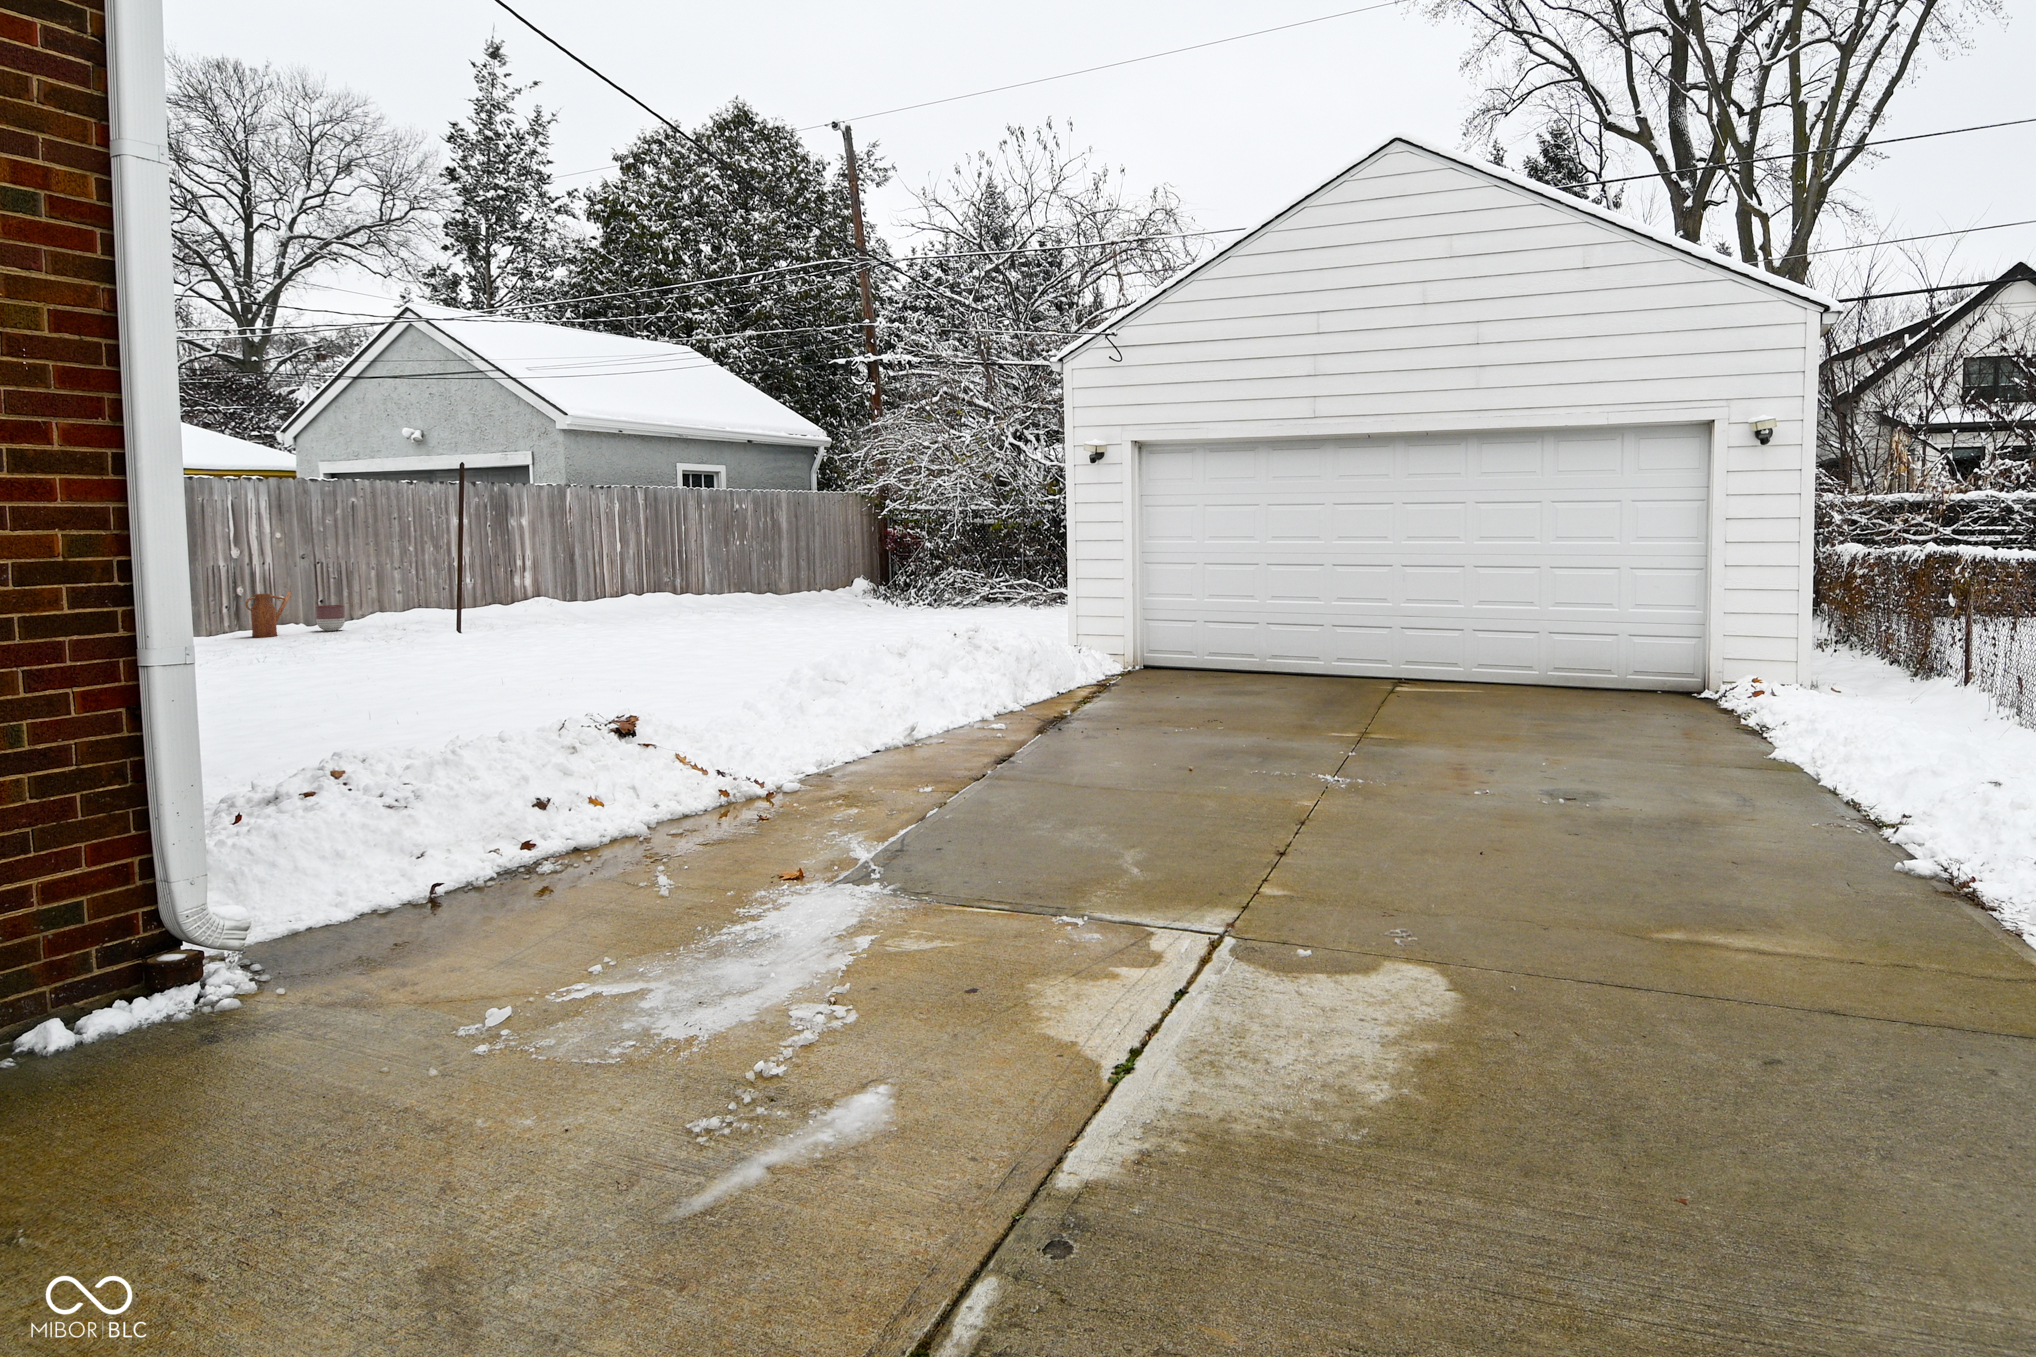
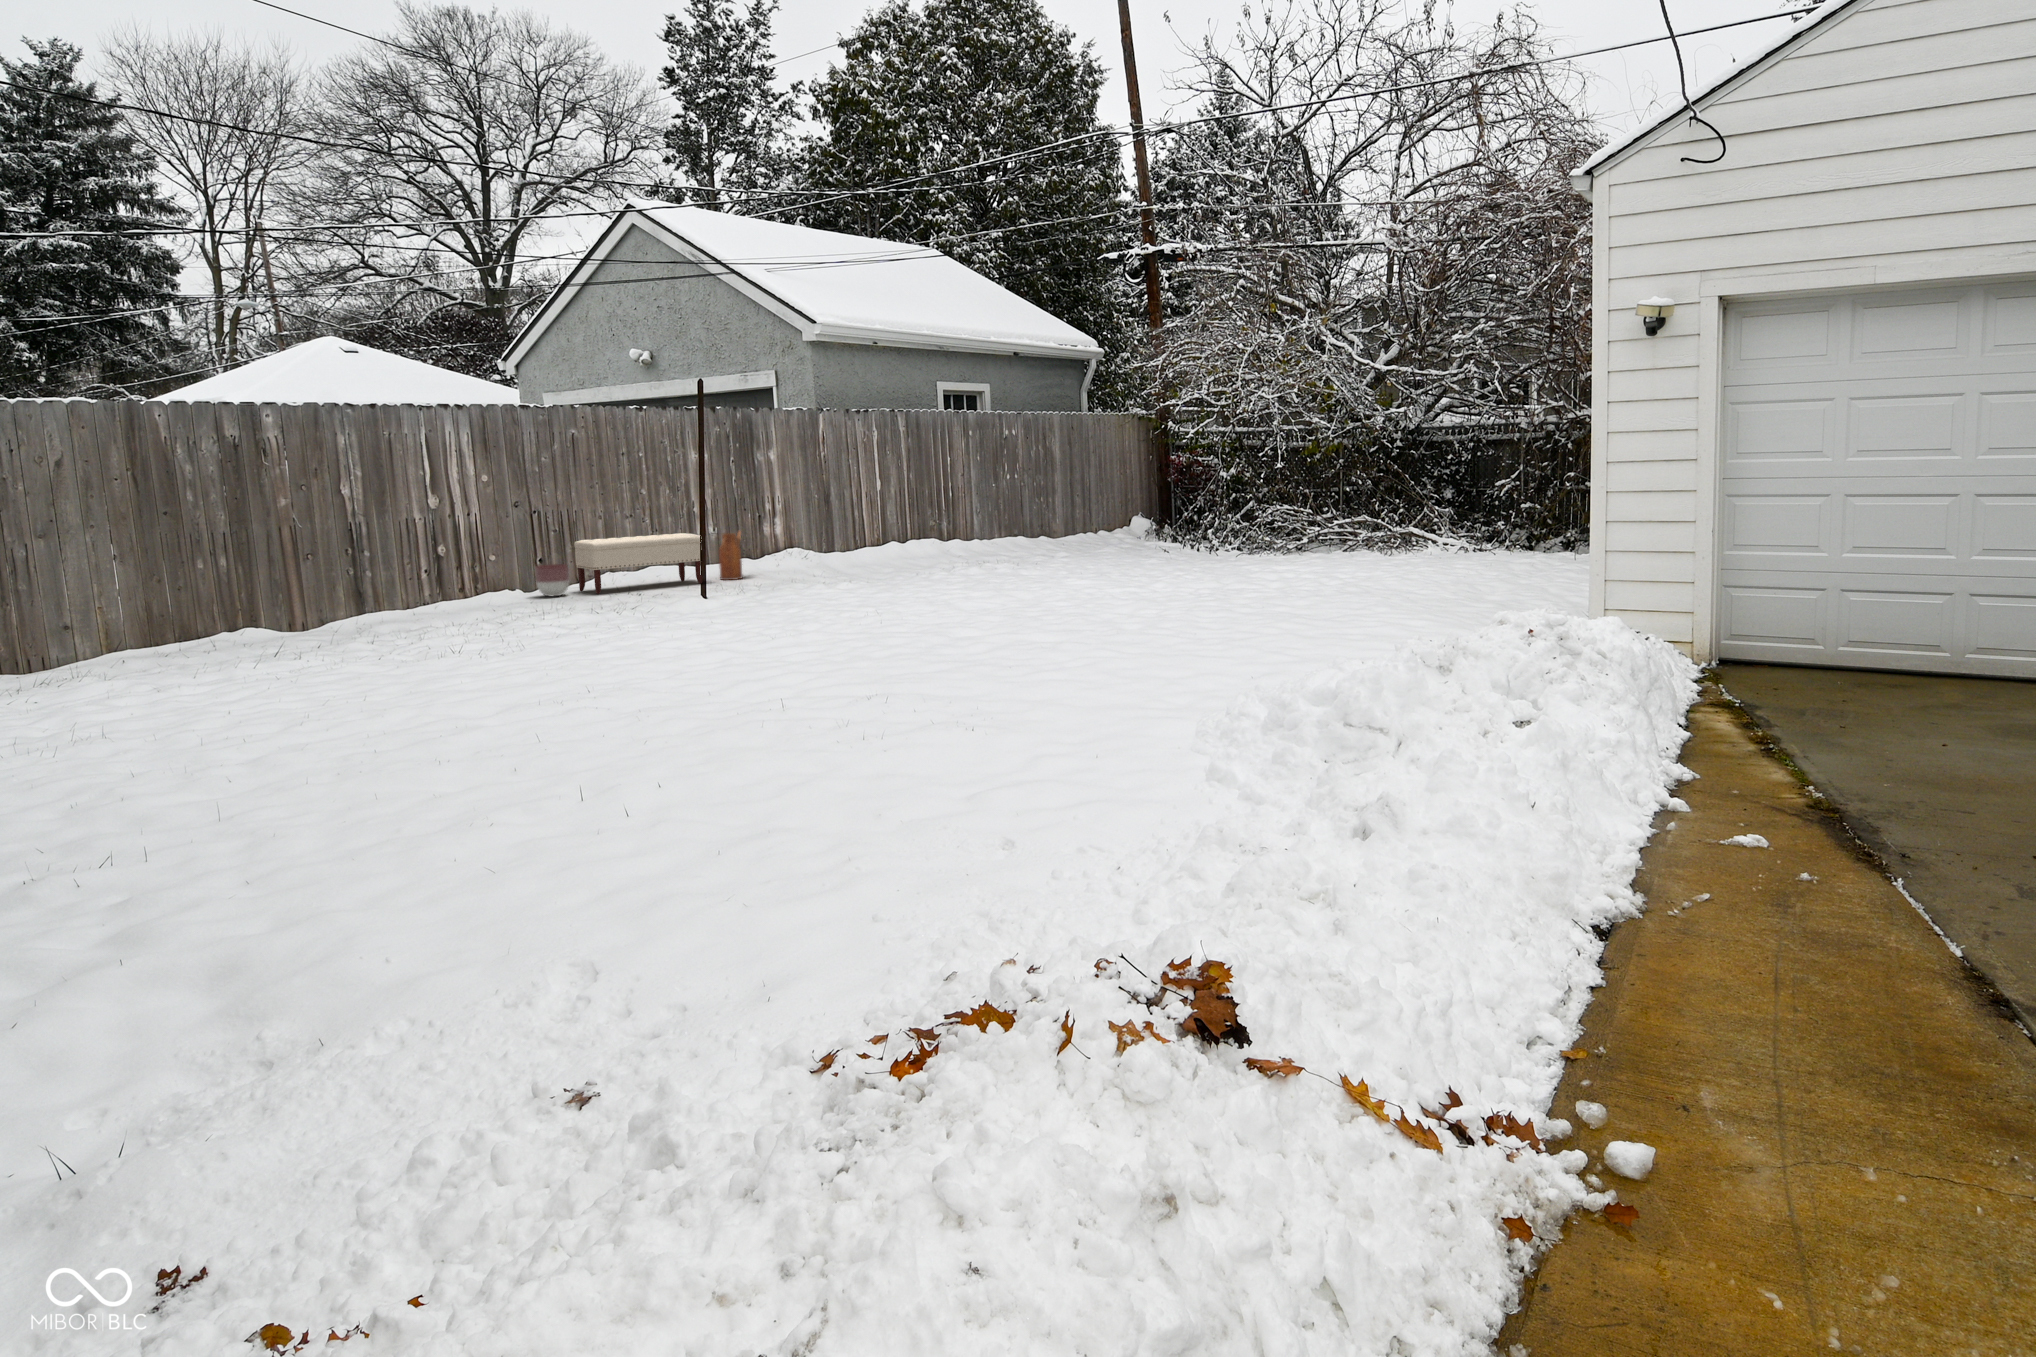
bench: none [350,582,463,629] -> present [574,533,702,594]
watering can: present [245,592,292,637] -> present [719,531,743,580]

